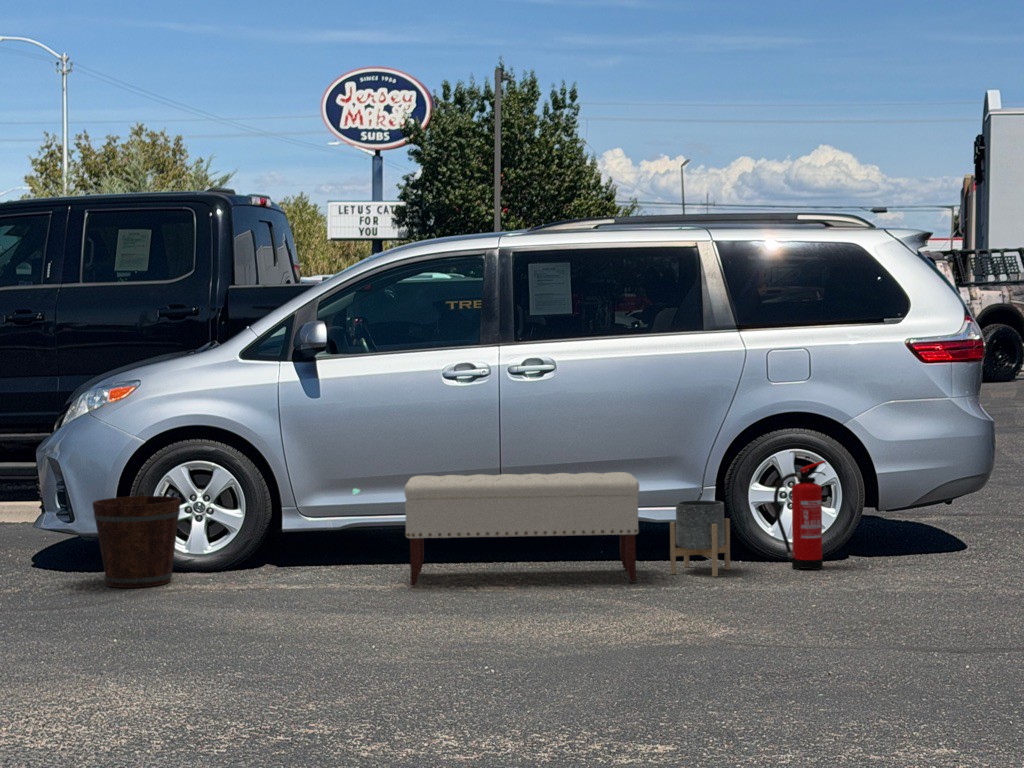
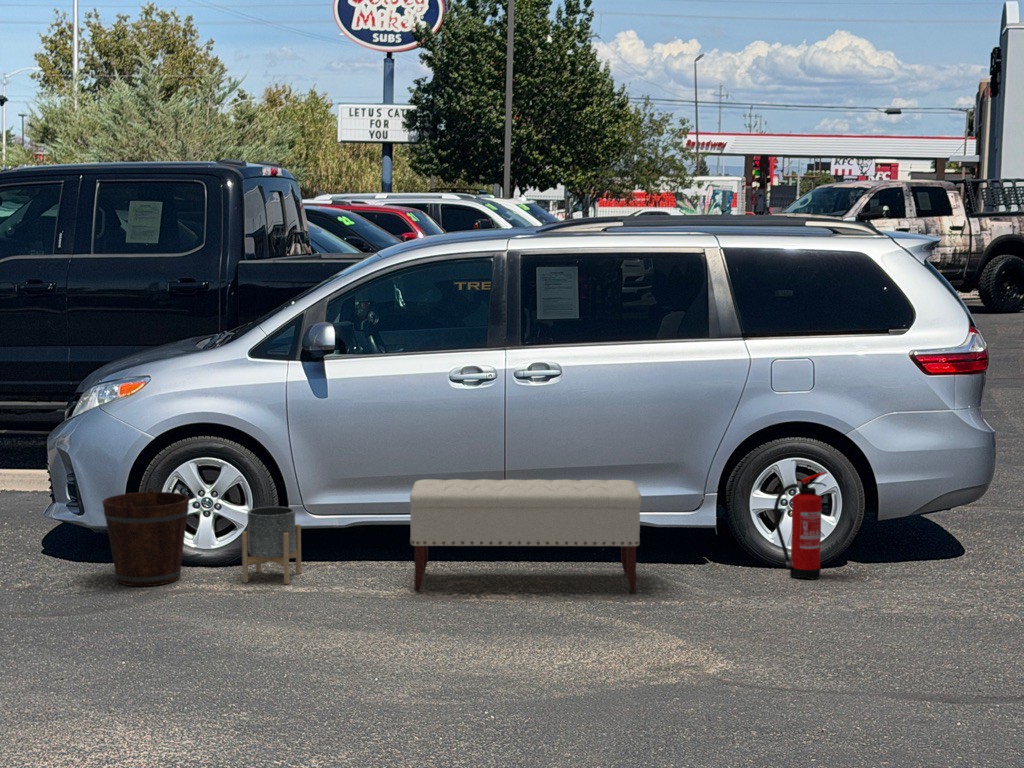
planter: present [670,500,730,577] -> present [242,507,301,584]

